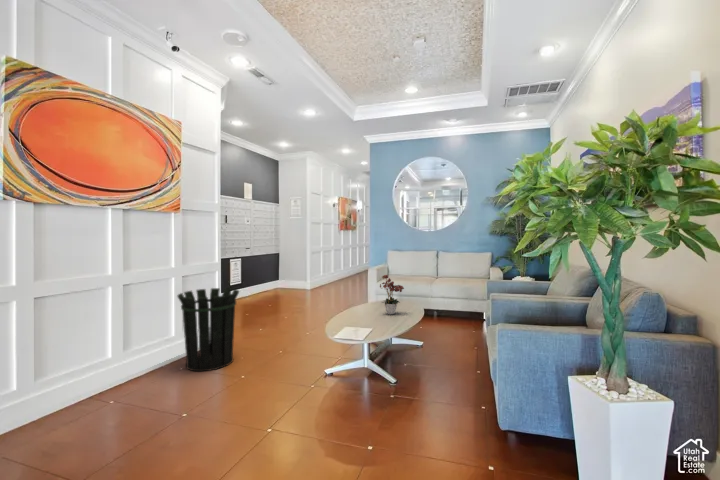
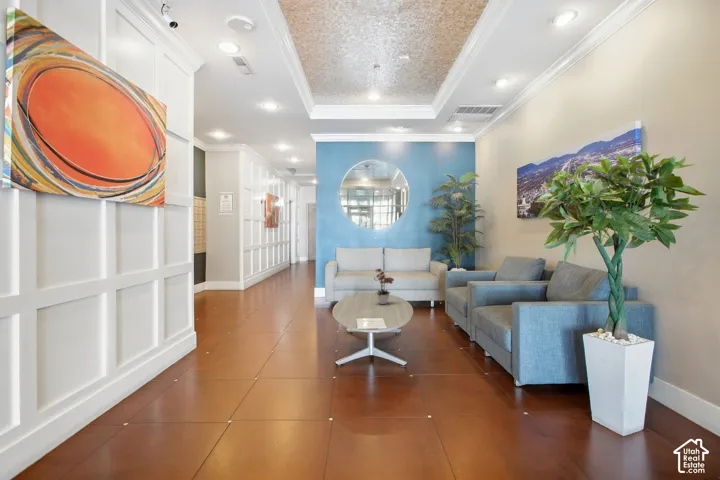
waste bin: present [178,288,239,371] -> none [169,289,236,379]

